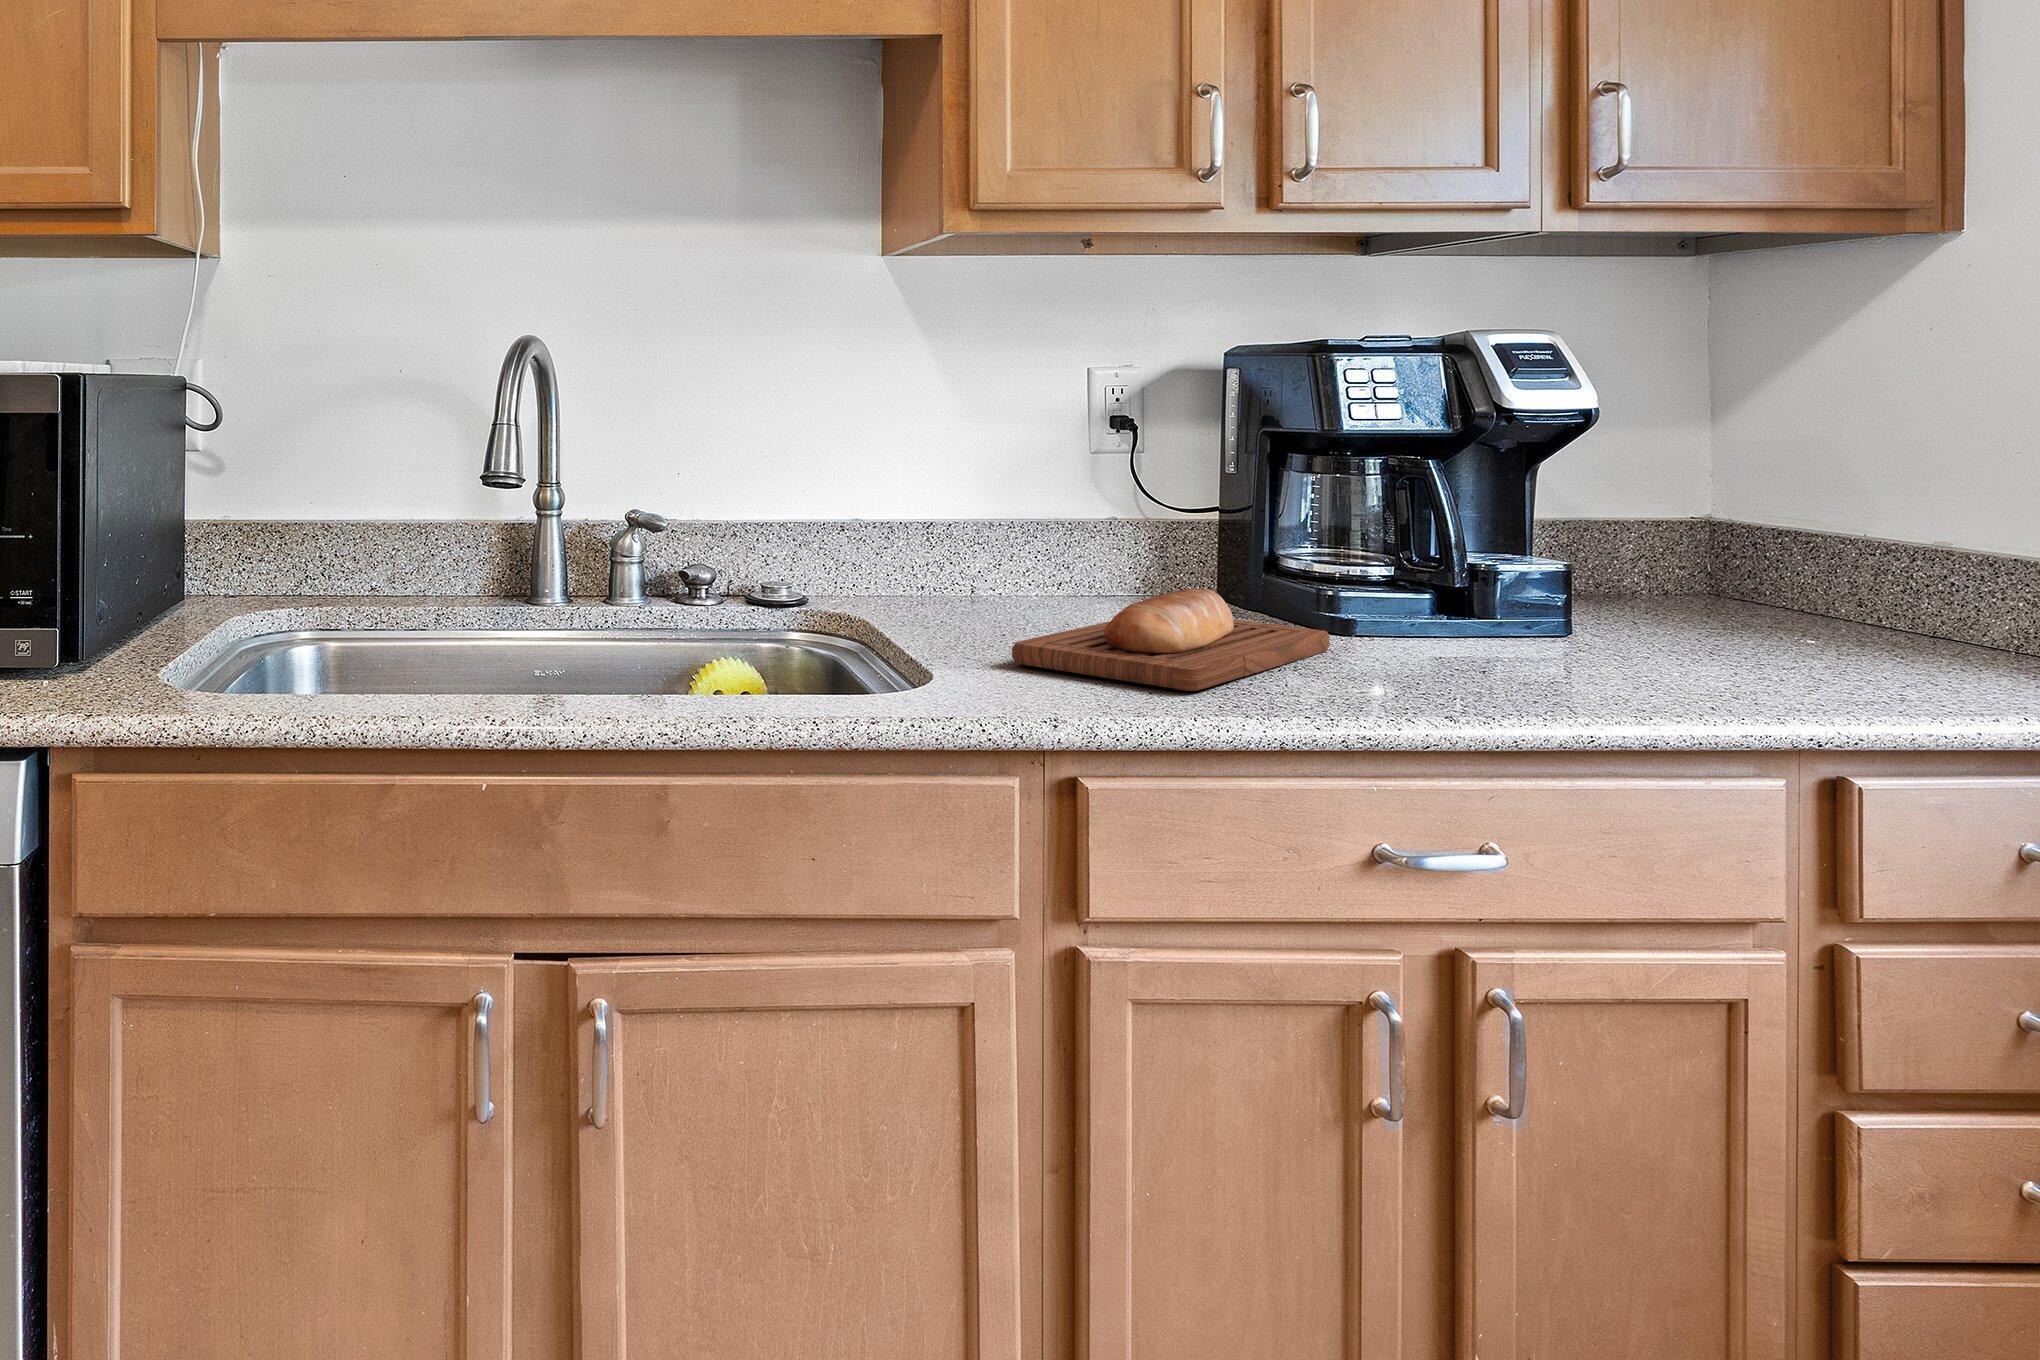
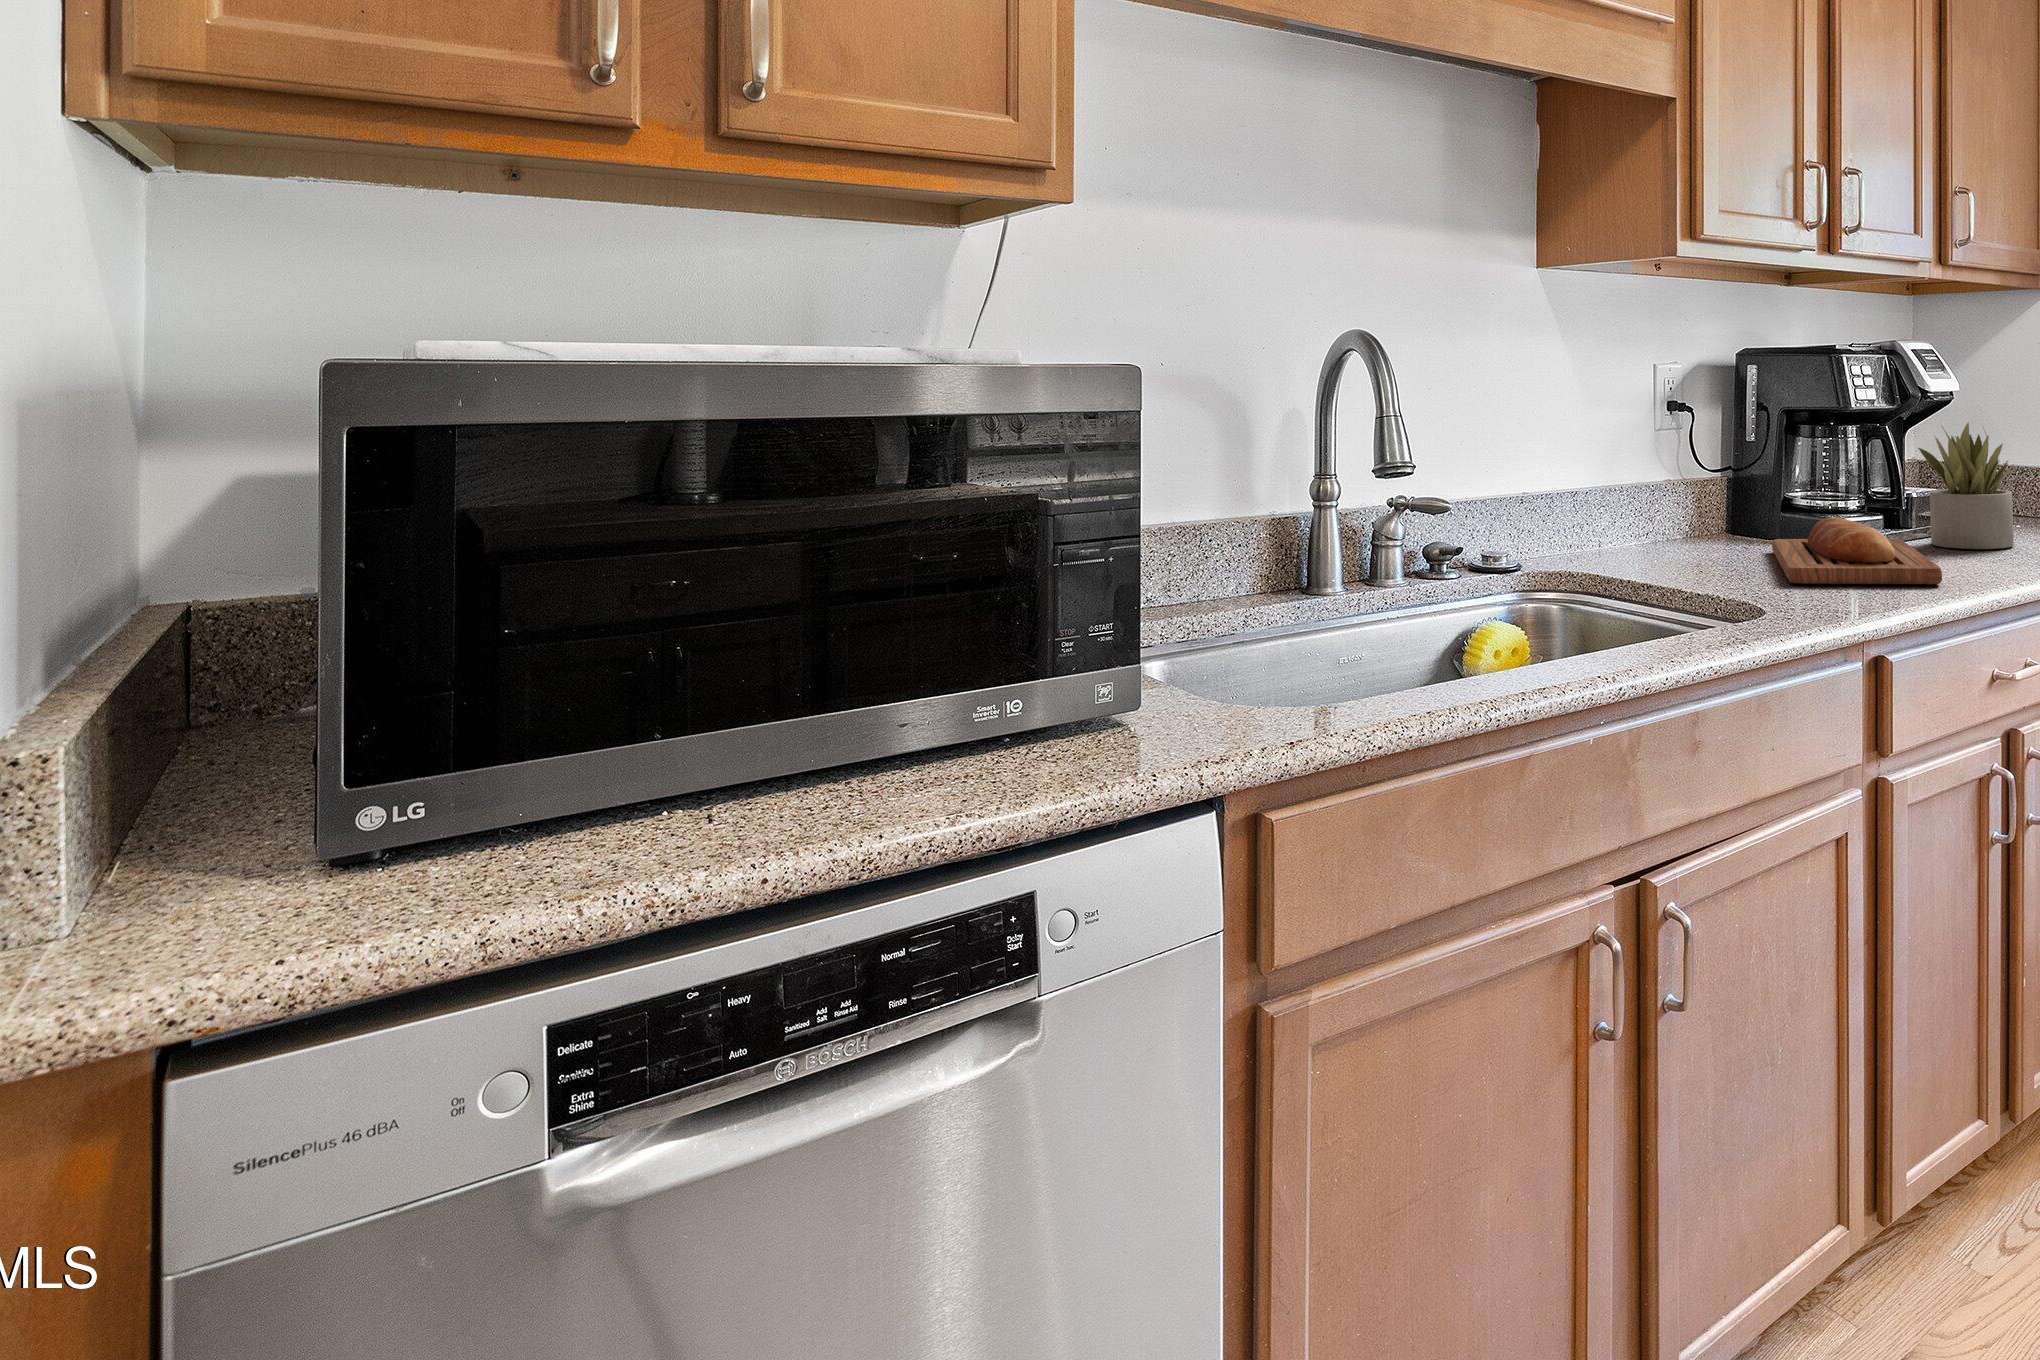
succulent plant: none [1396,471,1554,665] -> present [1918,422,2016,549]

